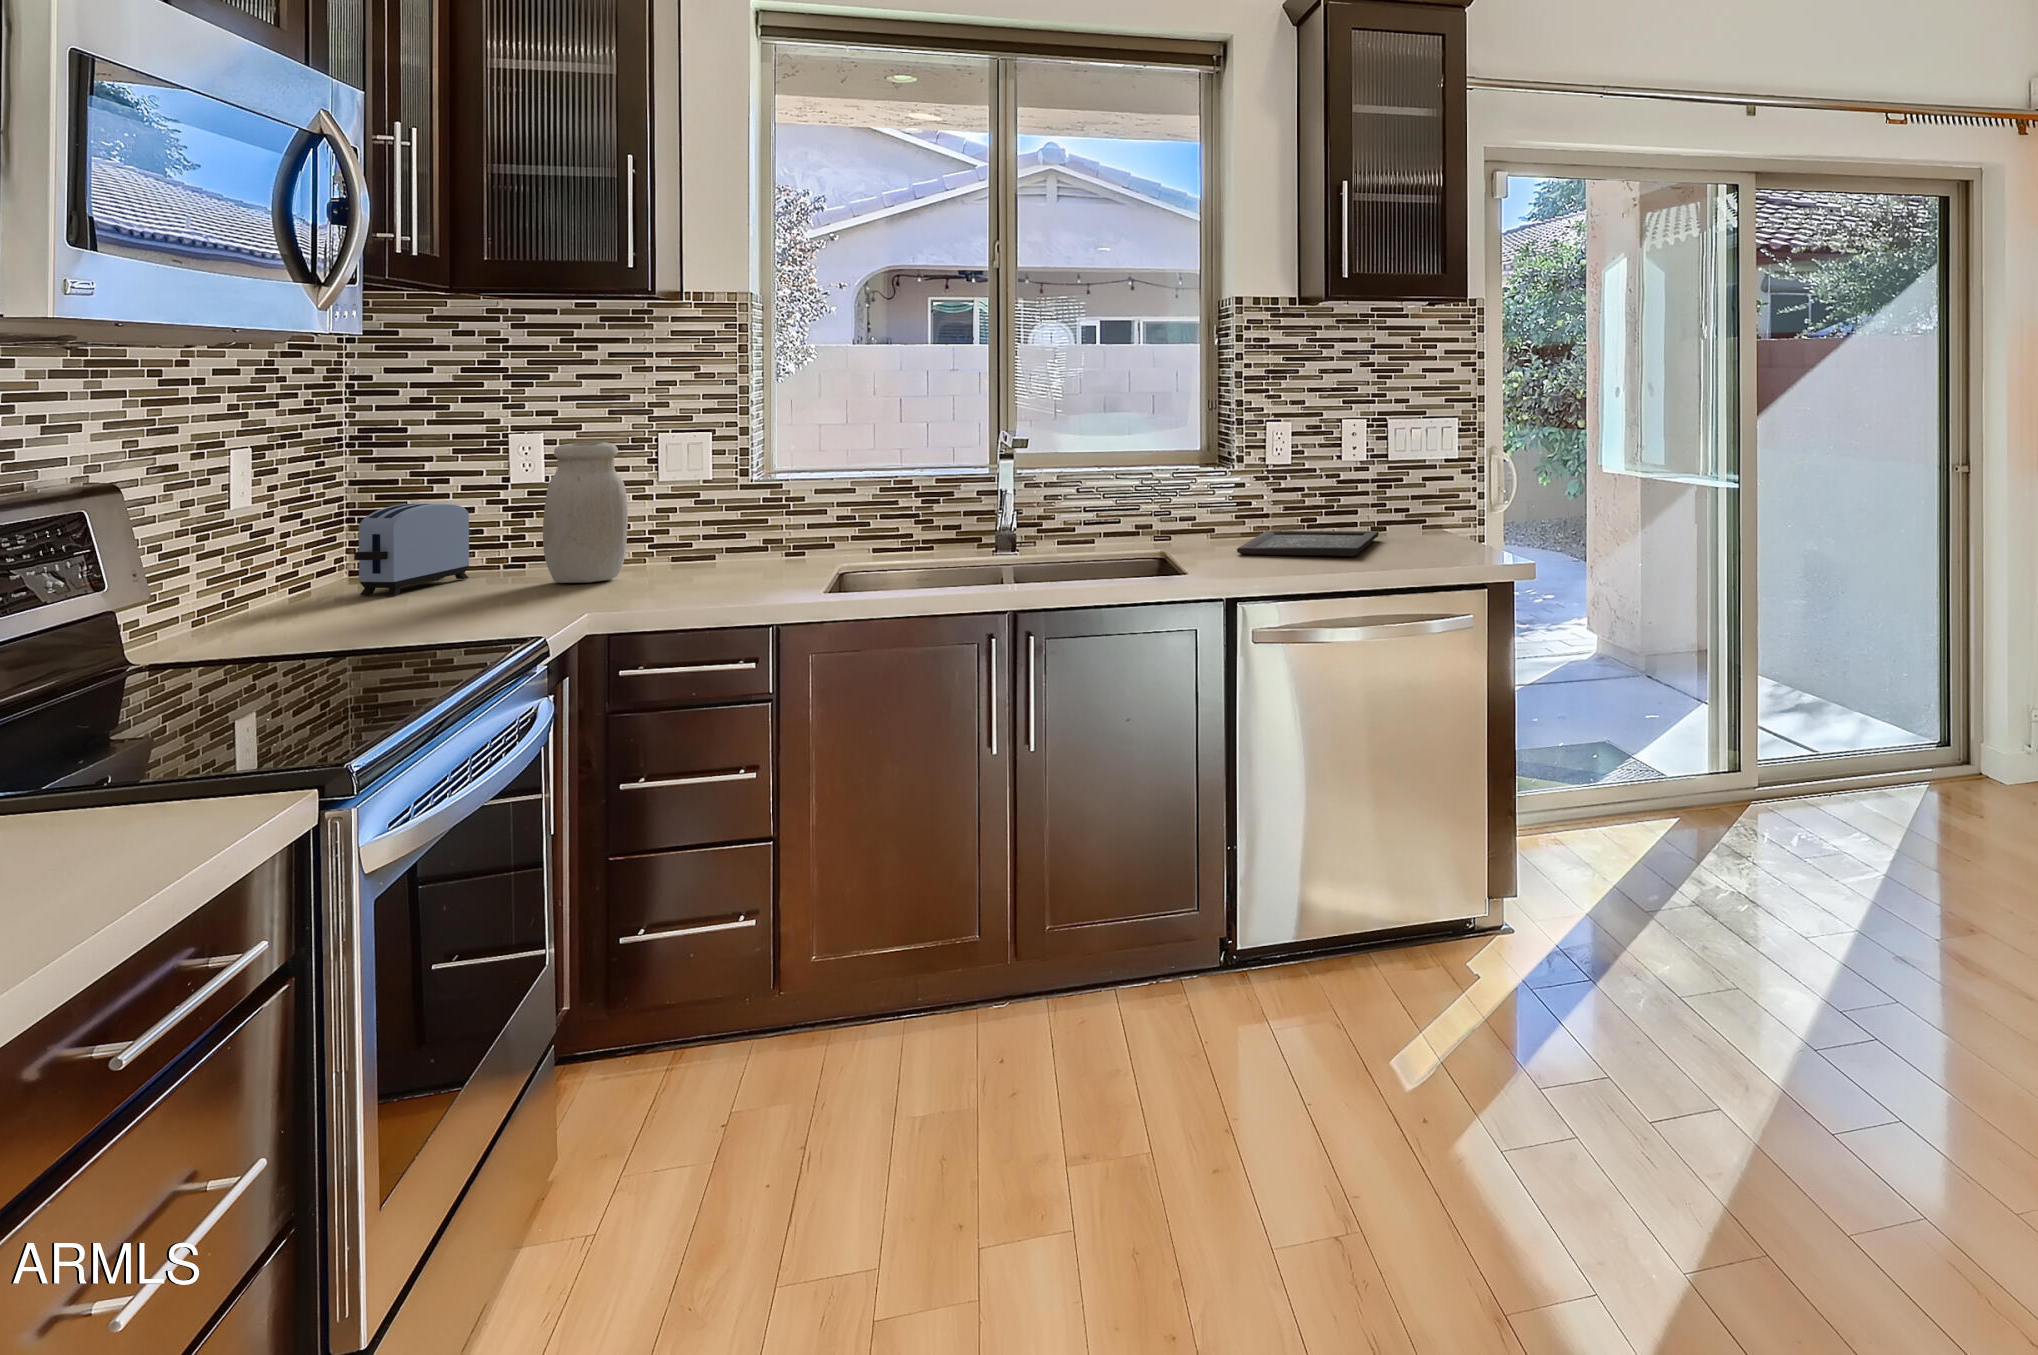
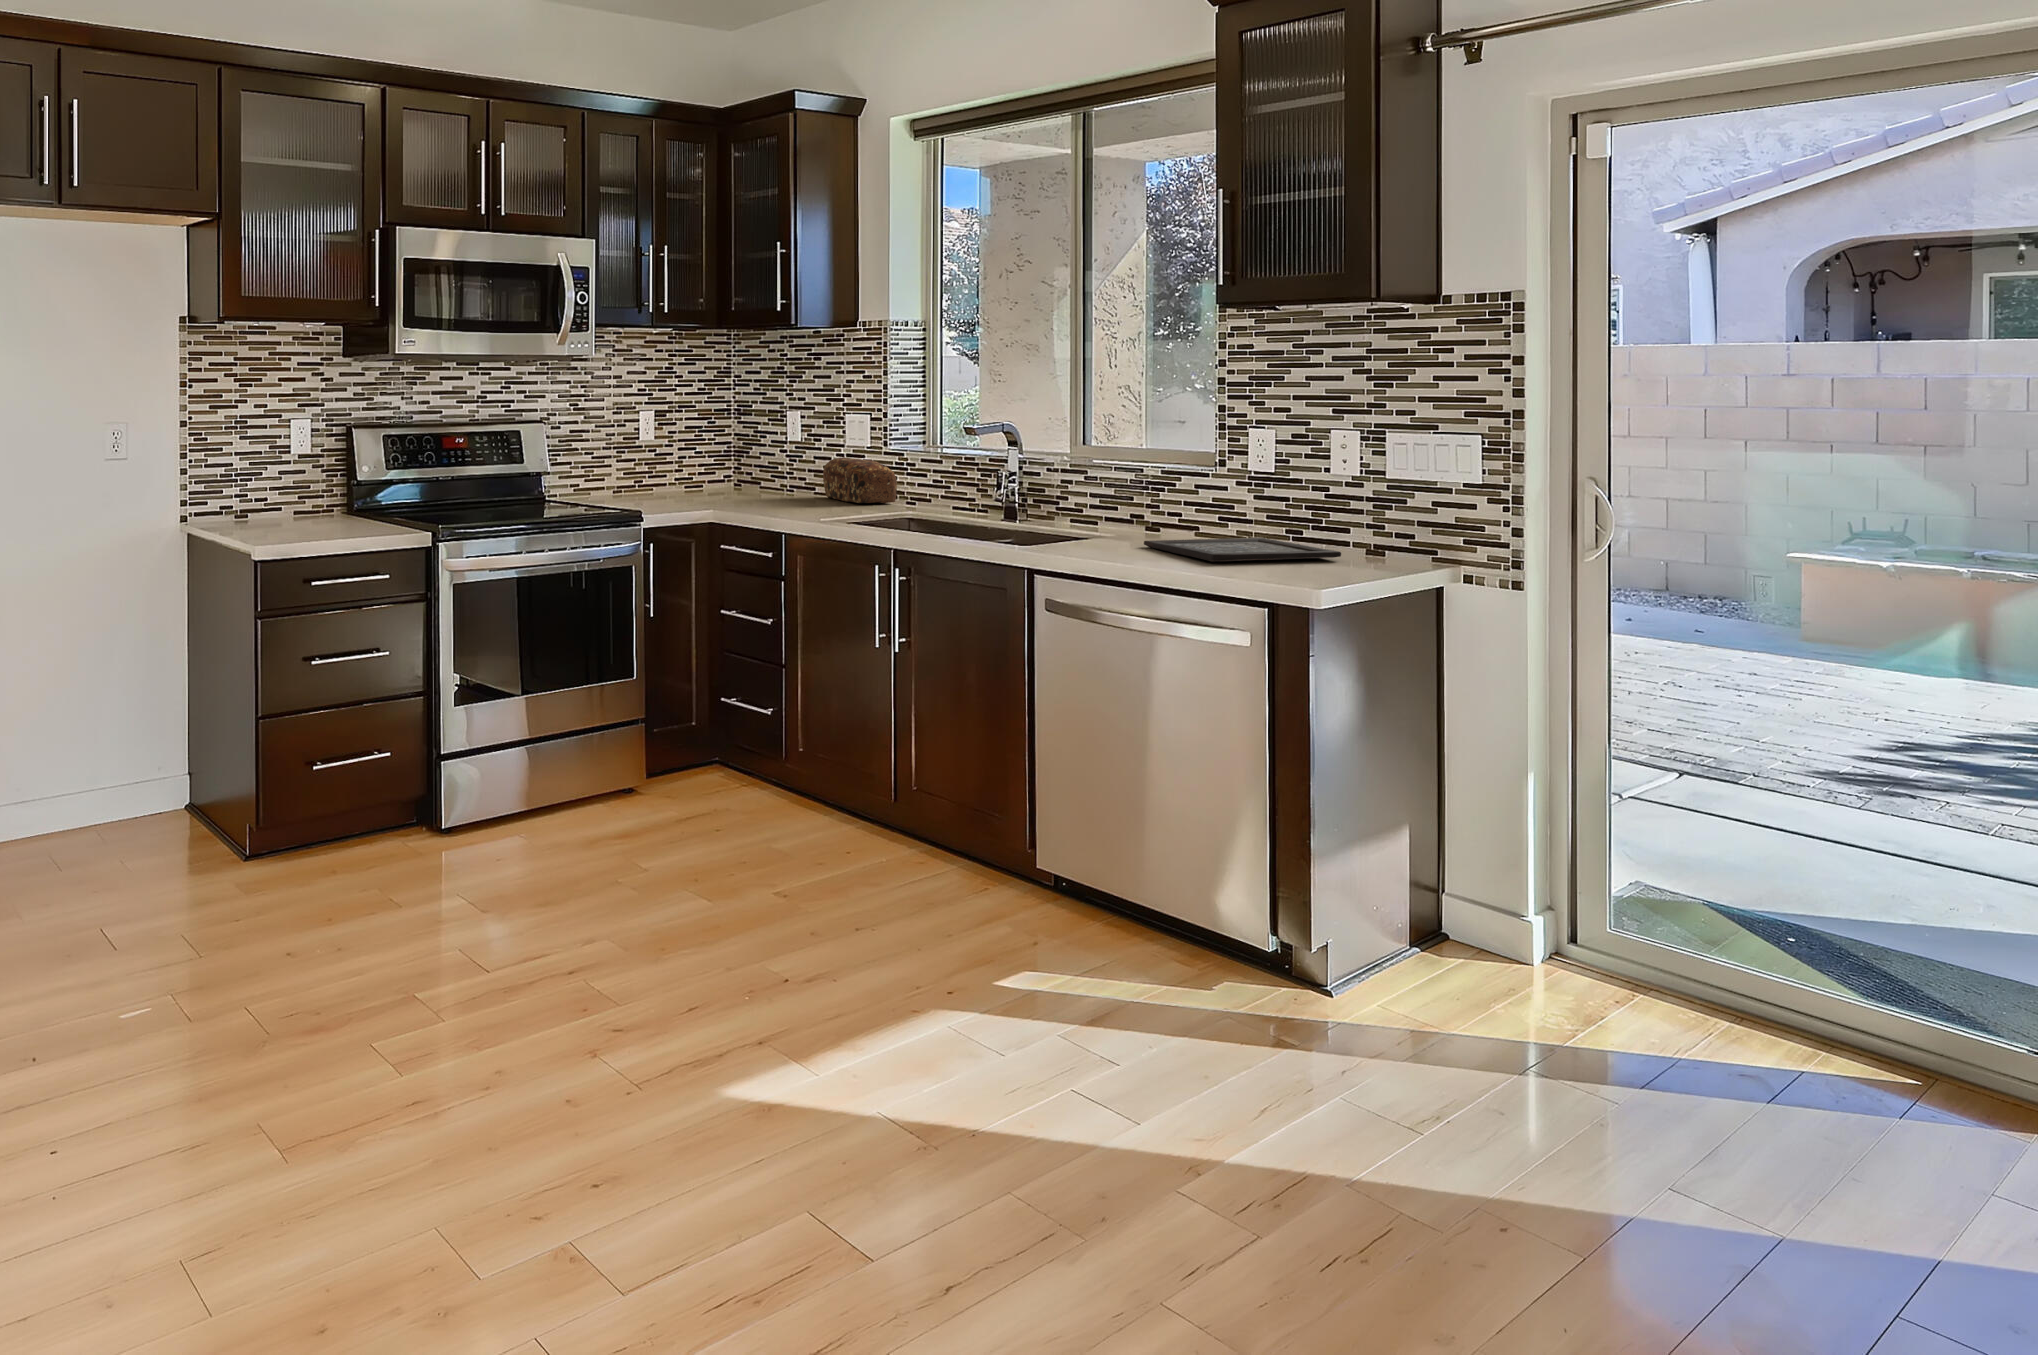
jar: present [543,442,628,583] -> none [753,417,796,500]
bread loaf: none [634,500,780,566] -> present [823,457,897,503]
toaster: present [354,504,471,595] -> none [679,446,758,493]

